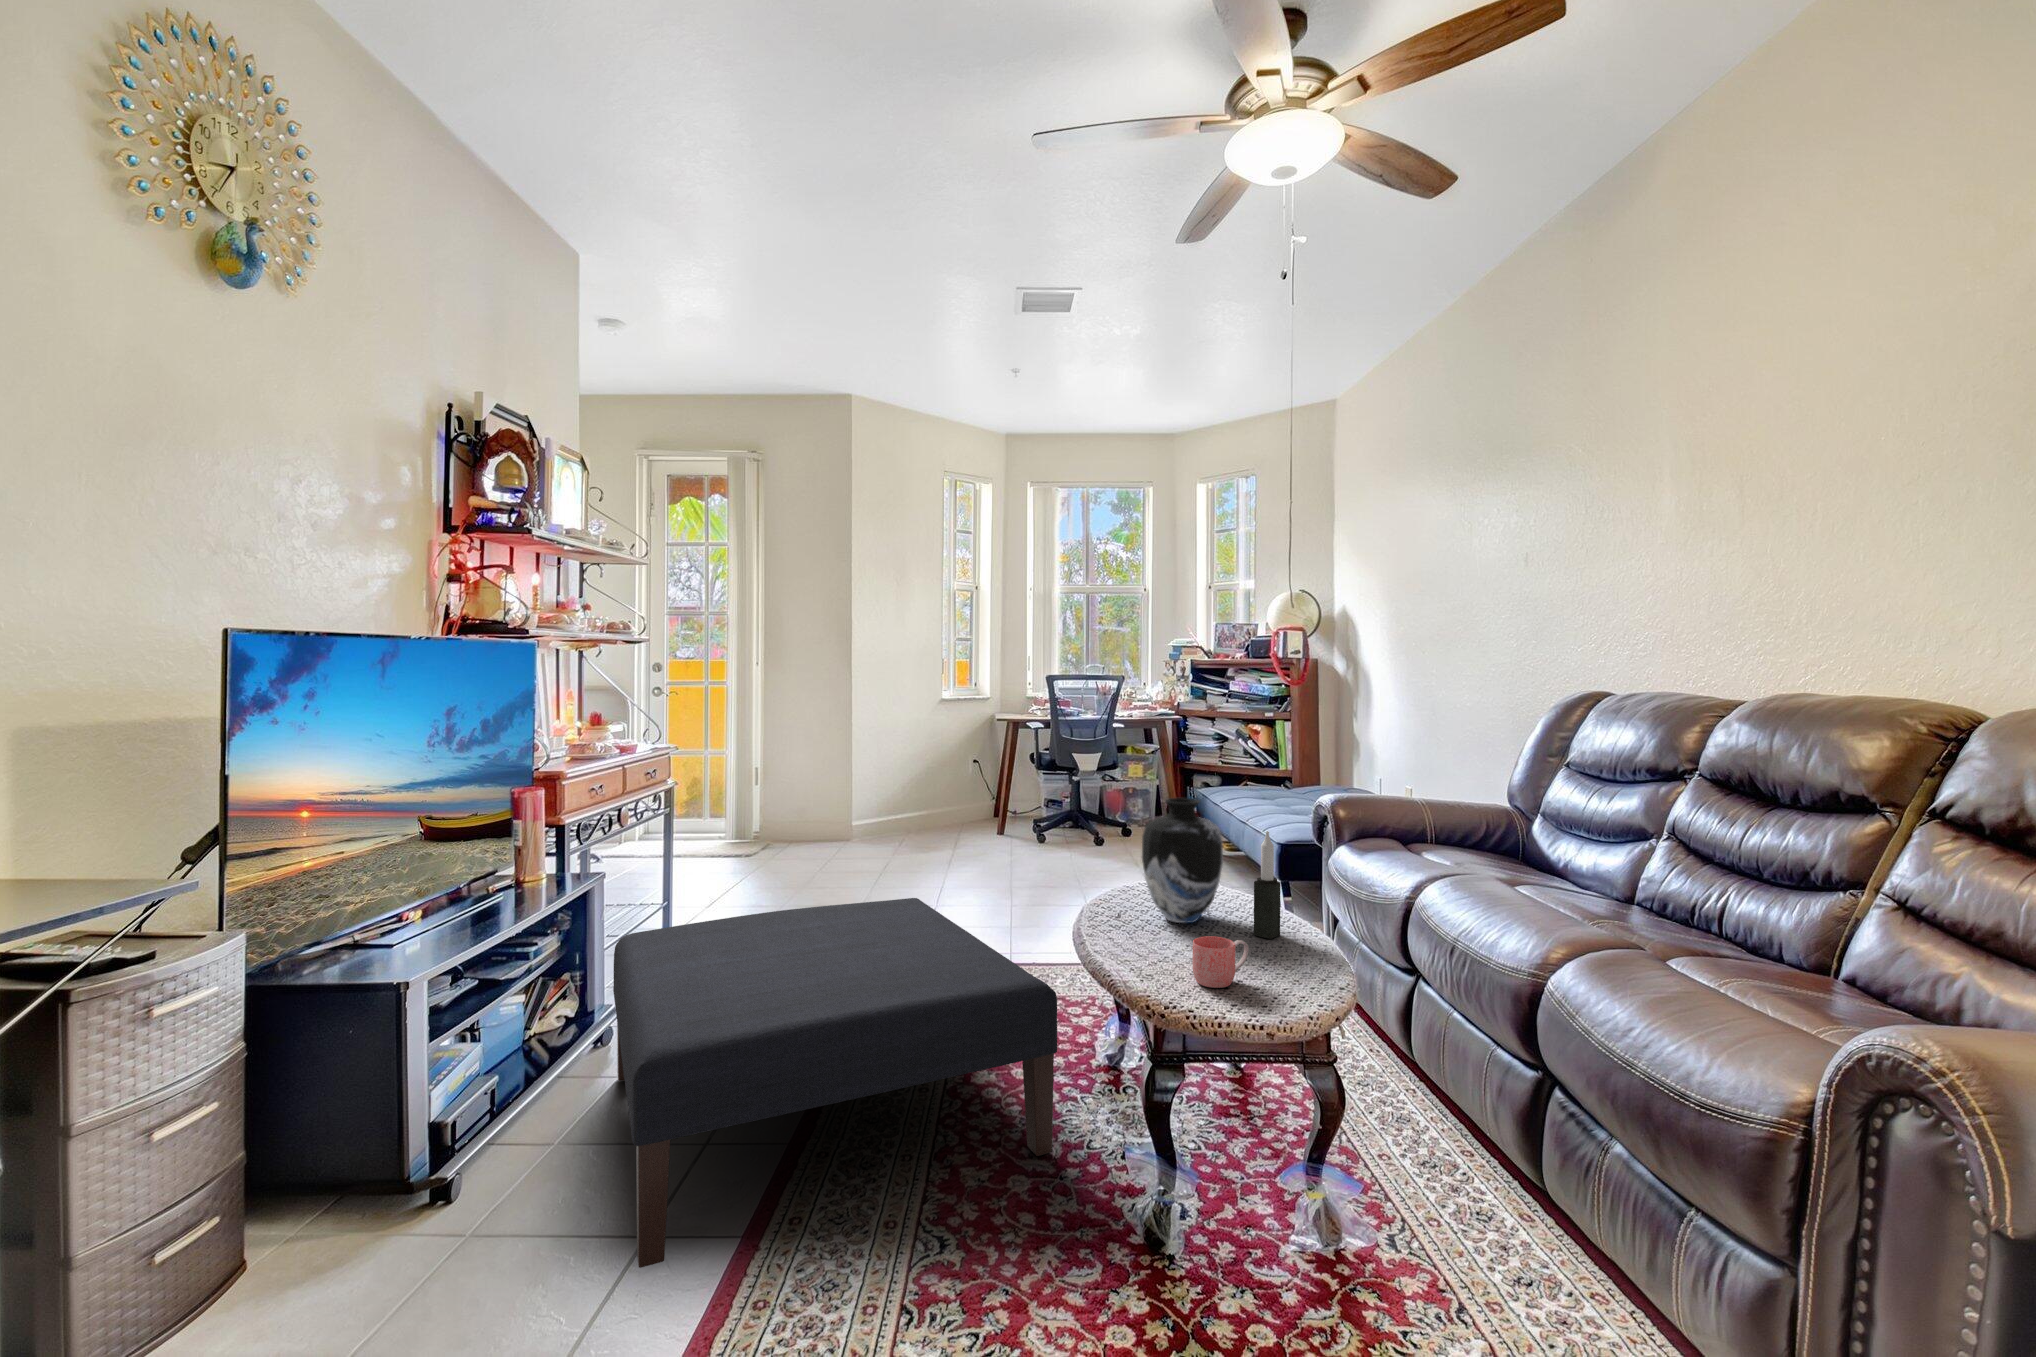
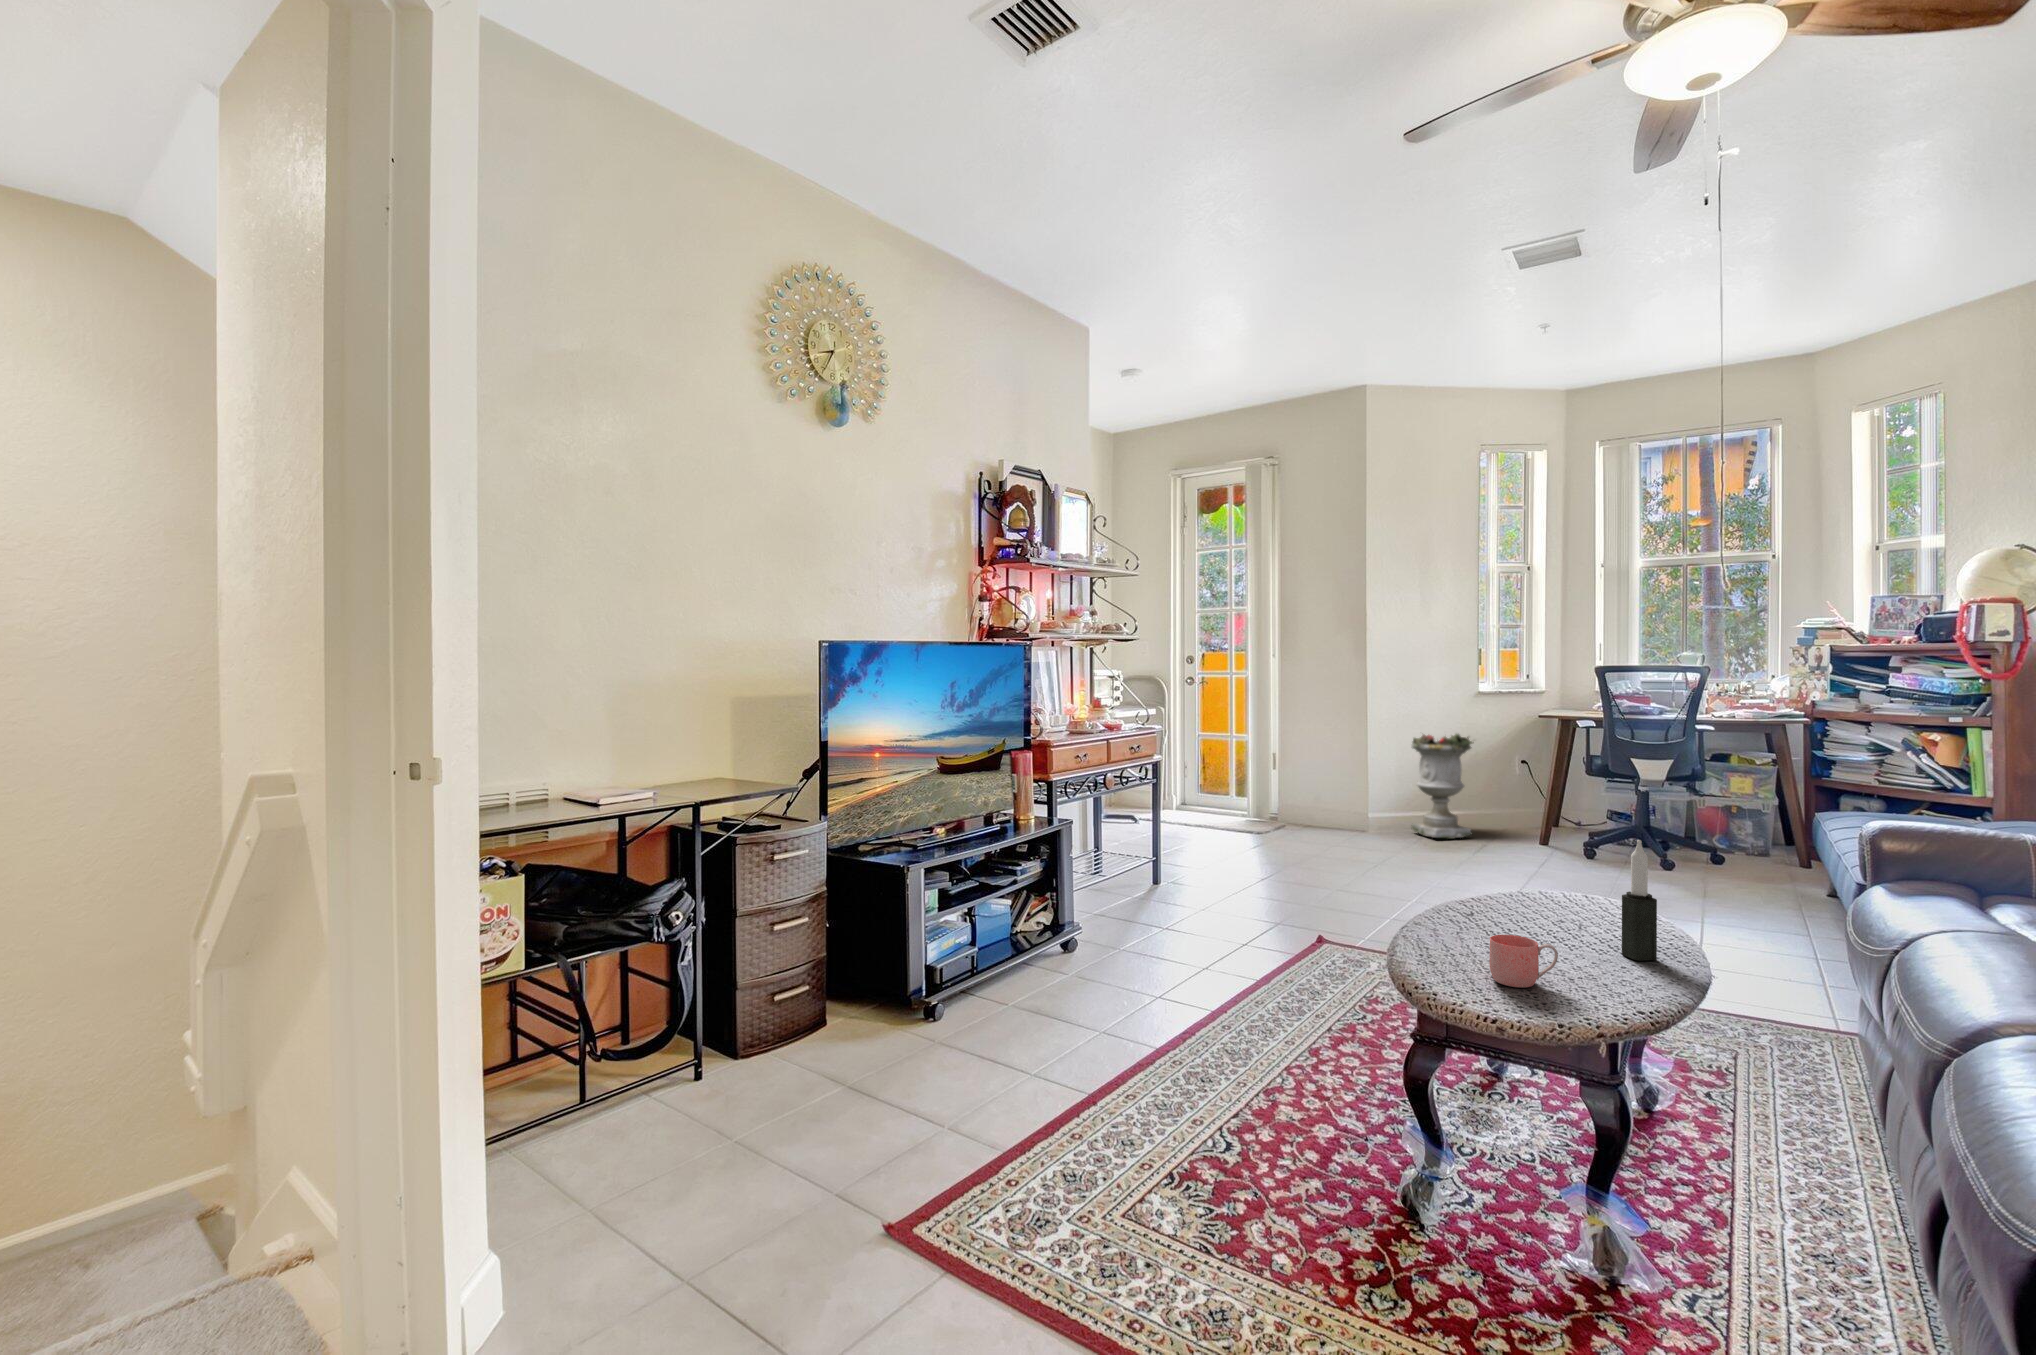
planter: none [892,739,946,838] -> present [1411,734,1474,839]
vase: present [1142,798,1223,923] -> none [1500,796,1600,932]
ottoman: present [613,898,1057,1268] -> none [1011,868,1377,1120]

